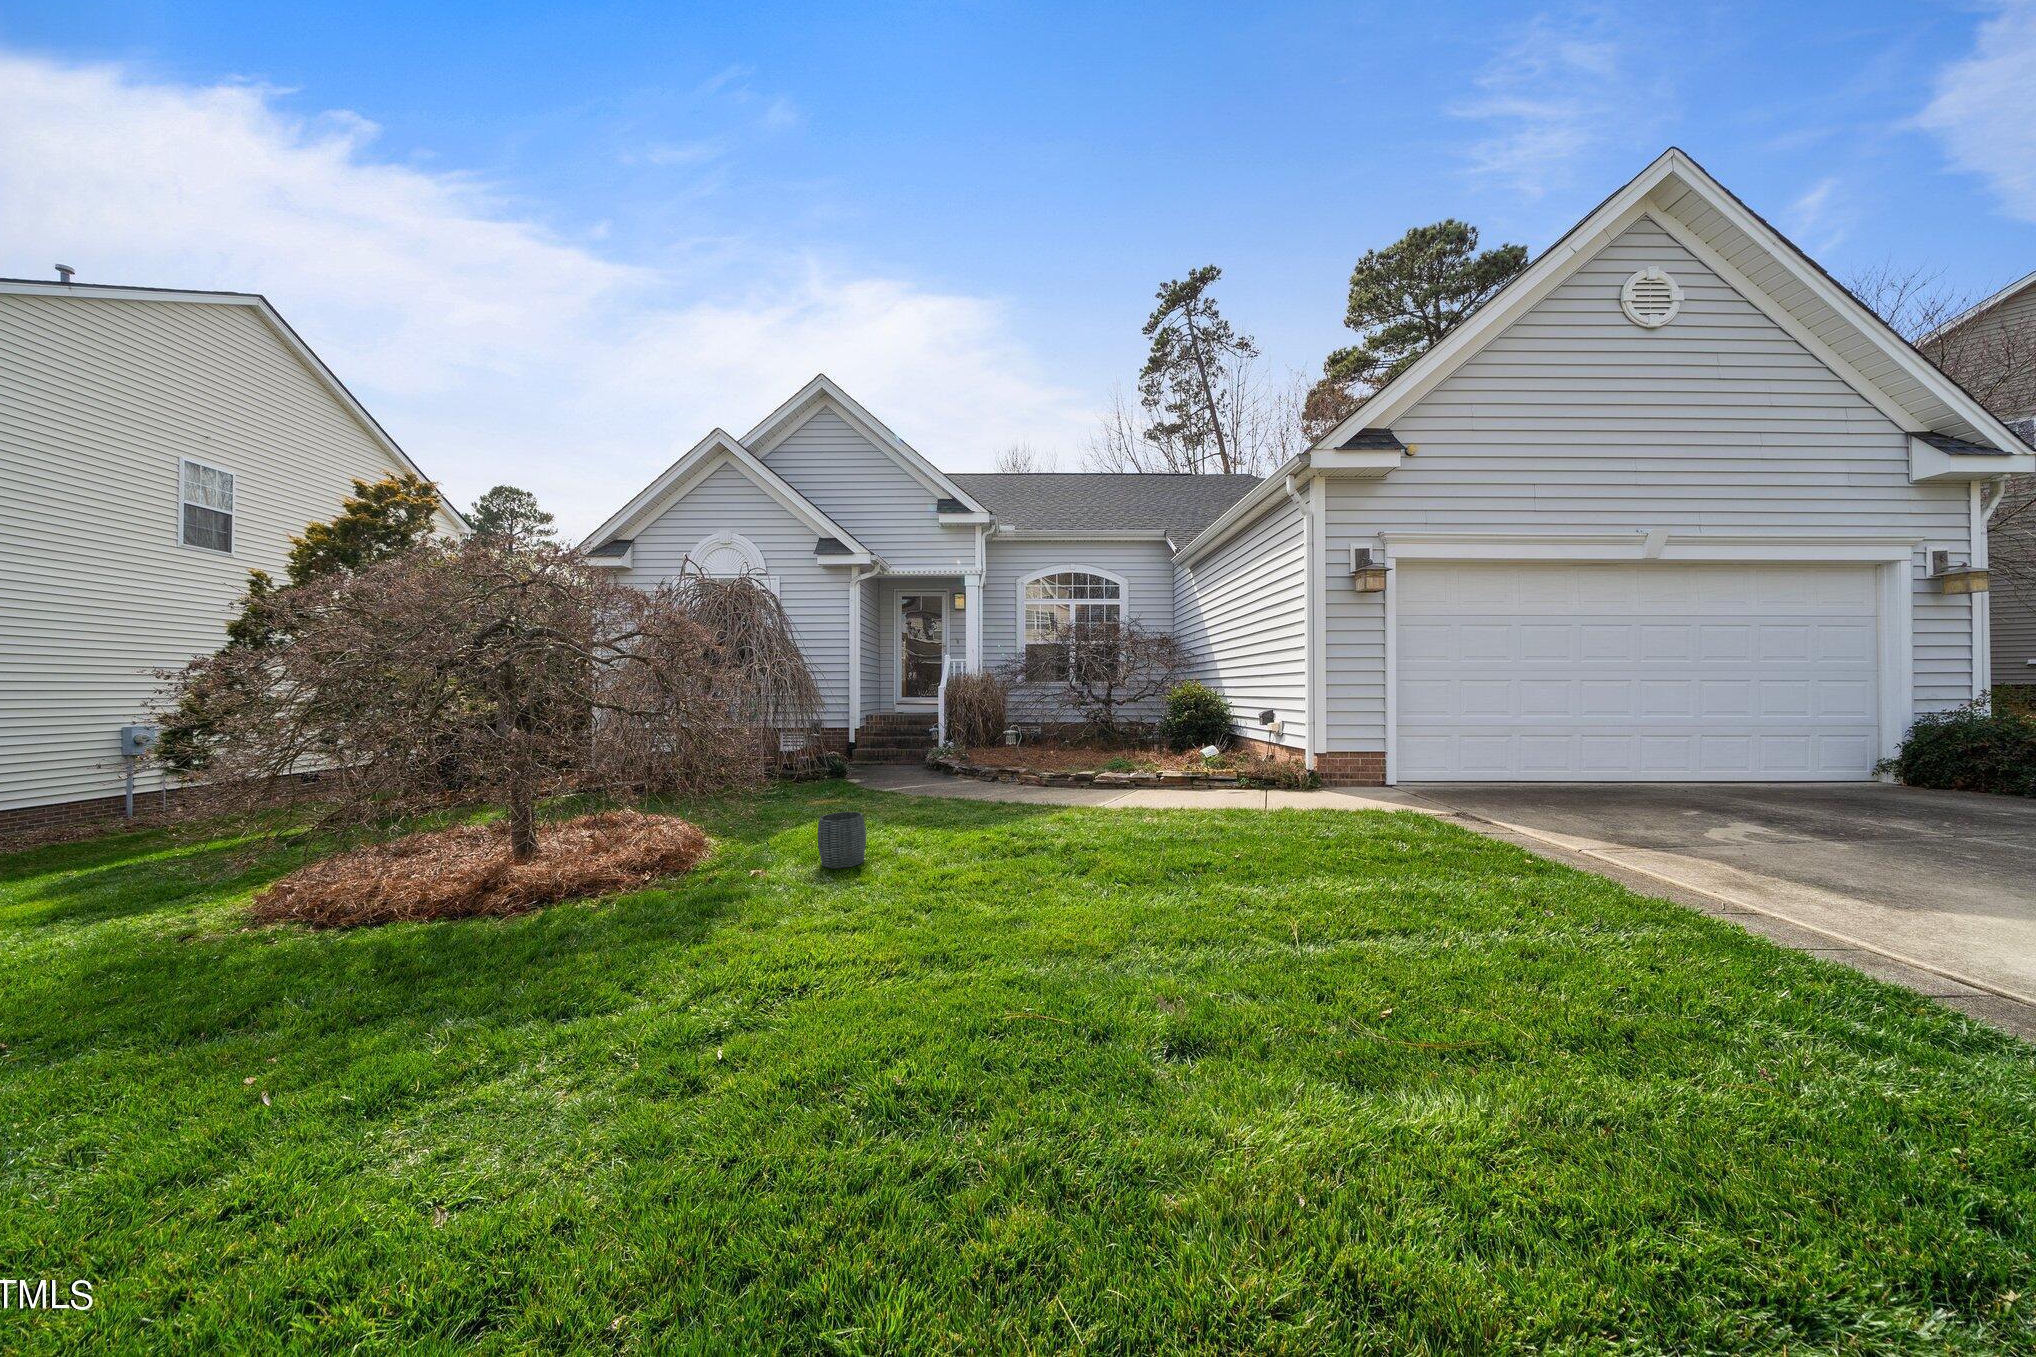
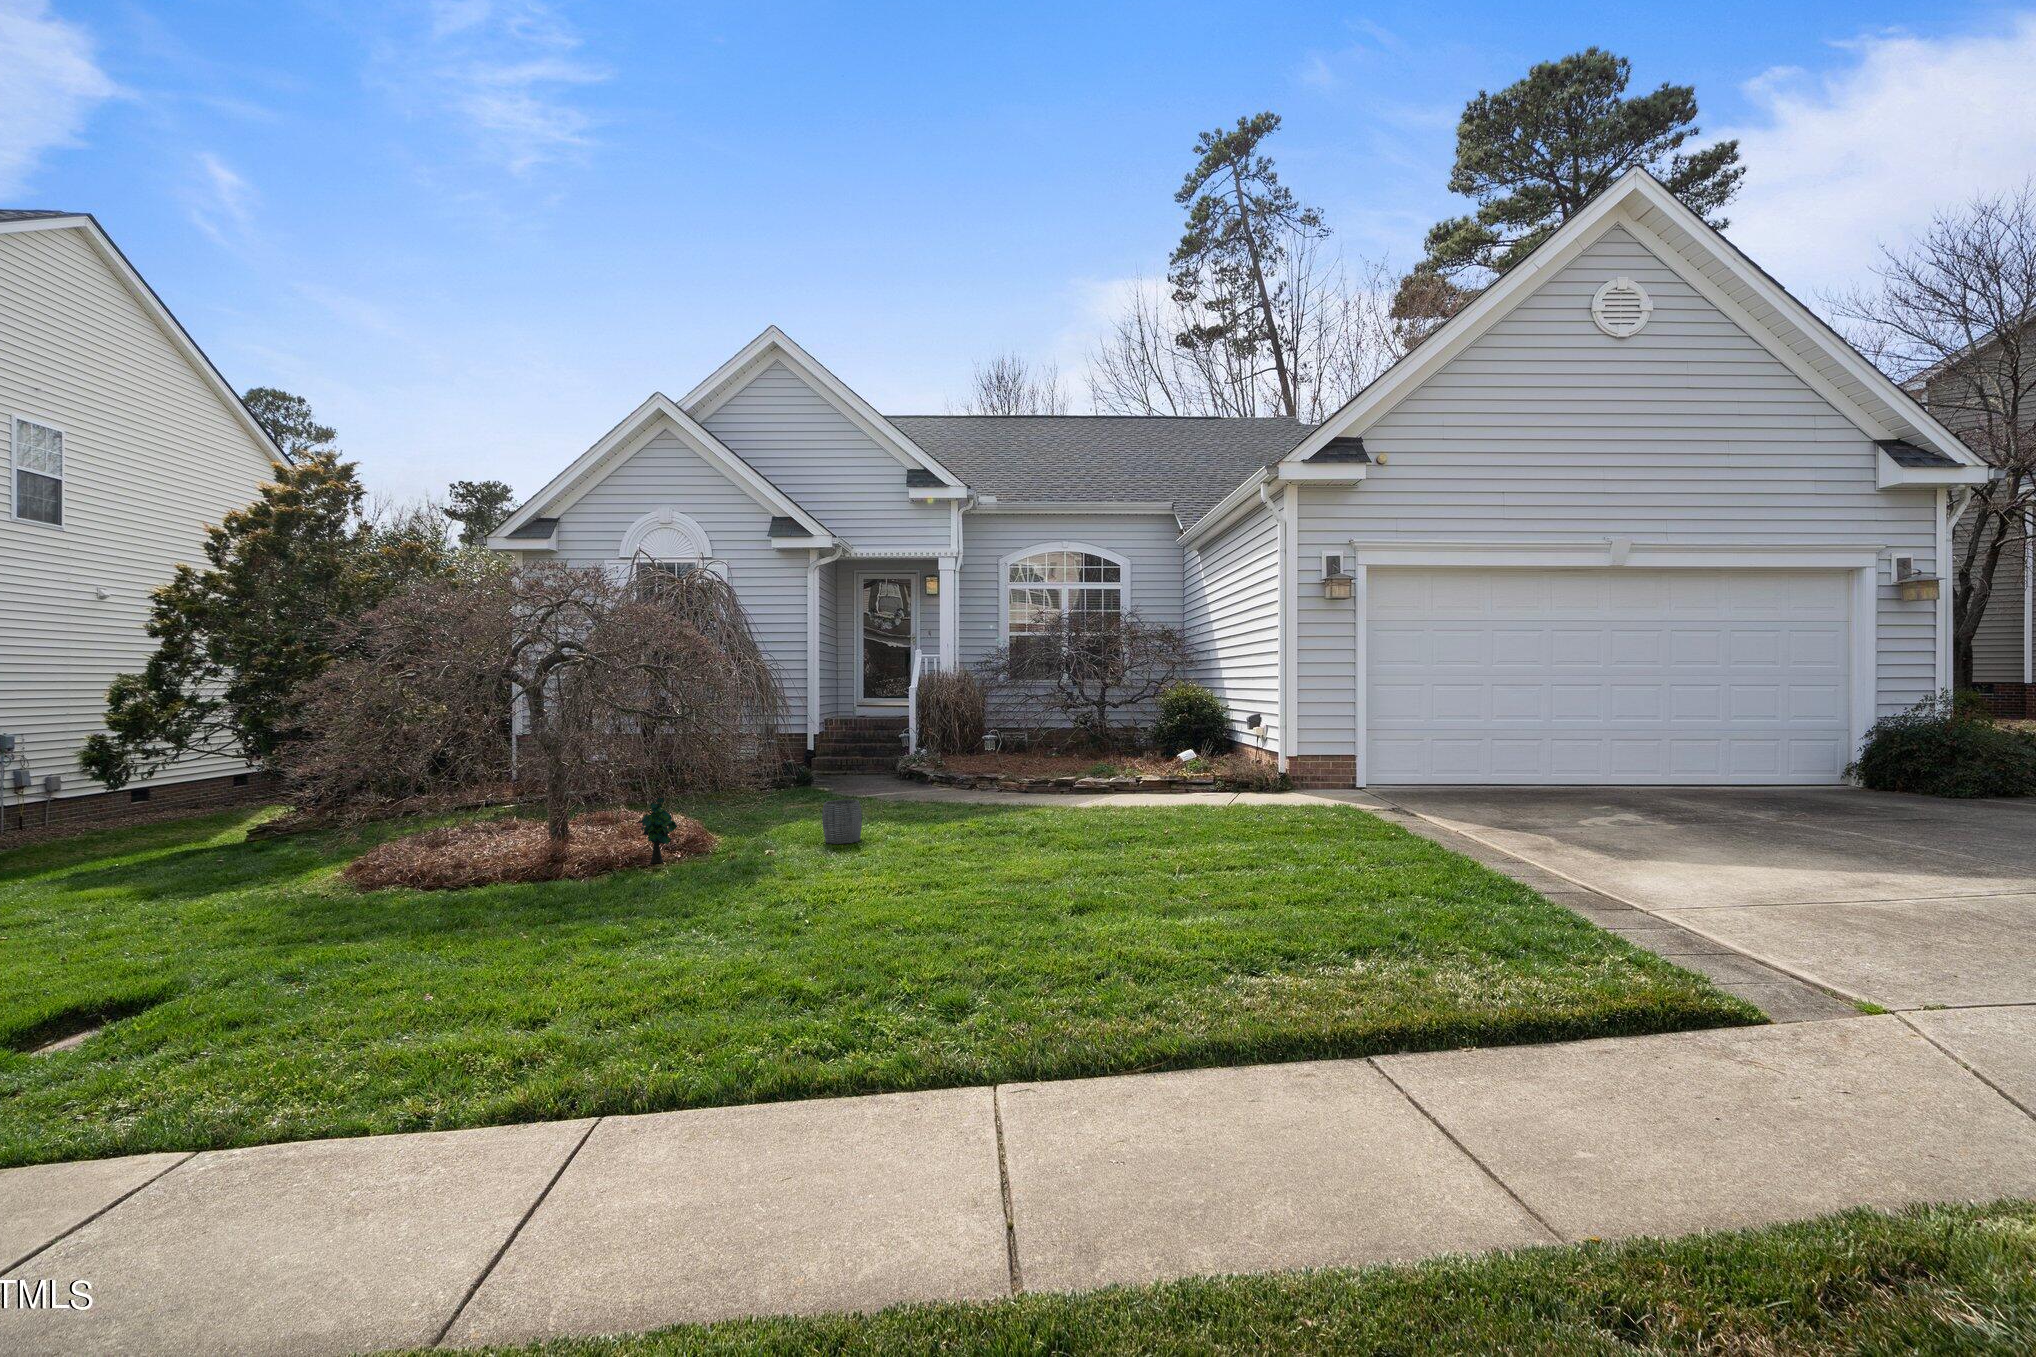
decorative plant: none [572,817,626,903] -> present [637,798,677,863]

